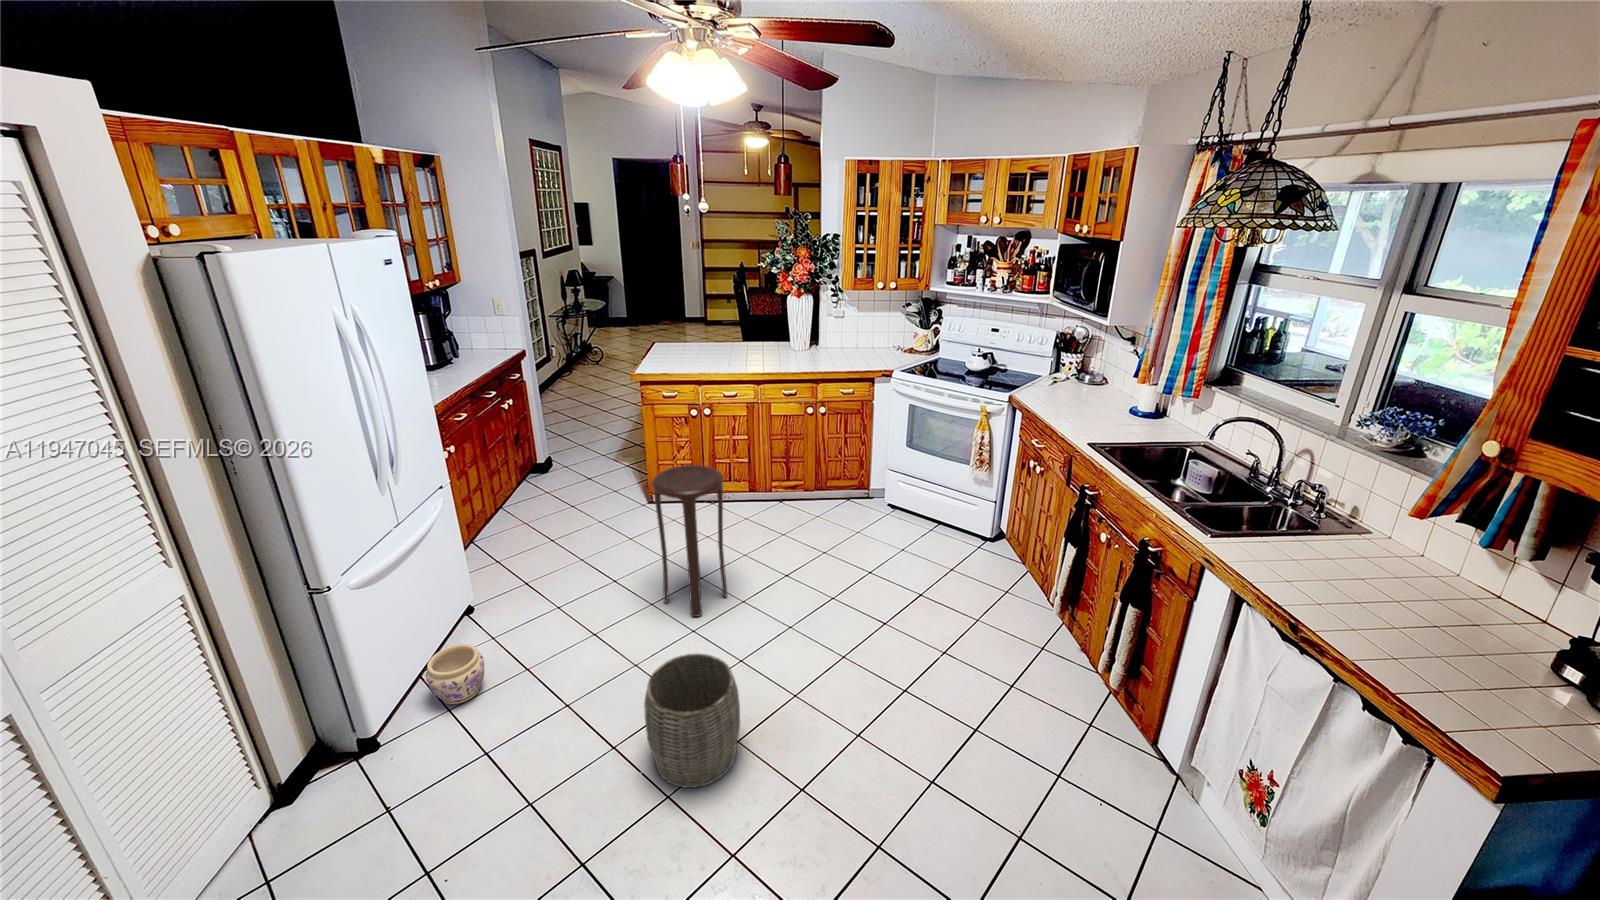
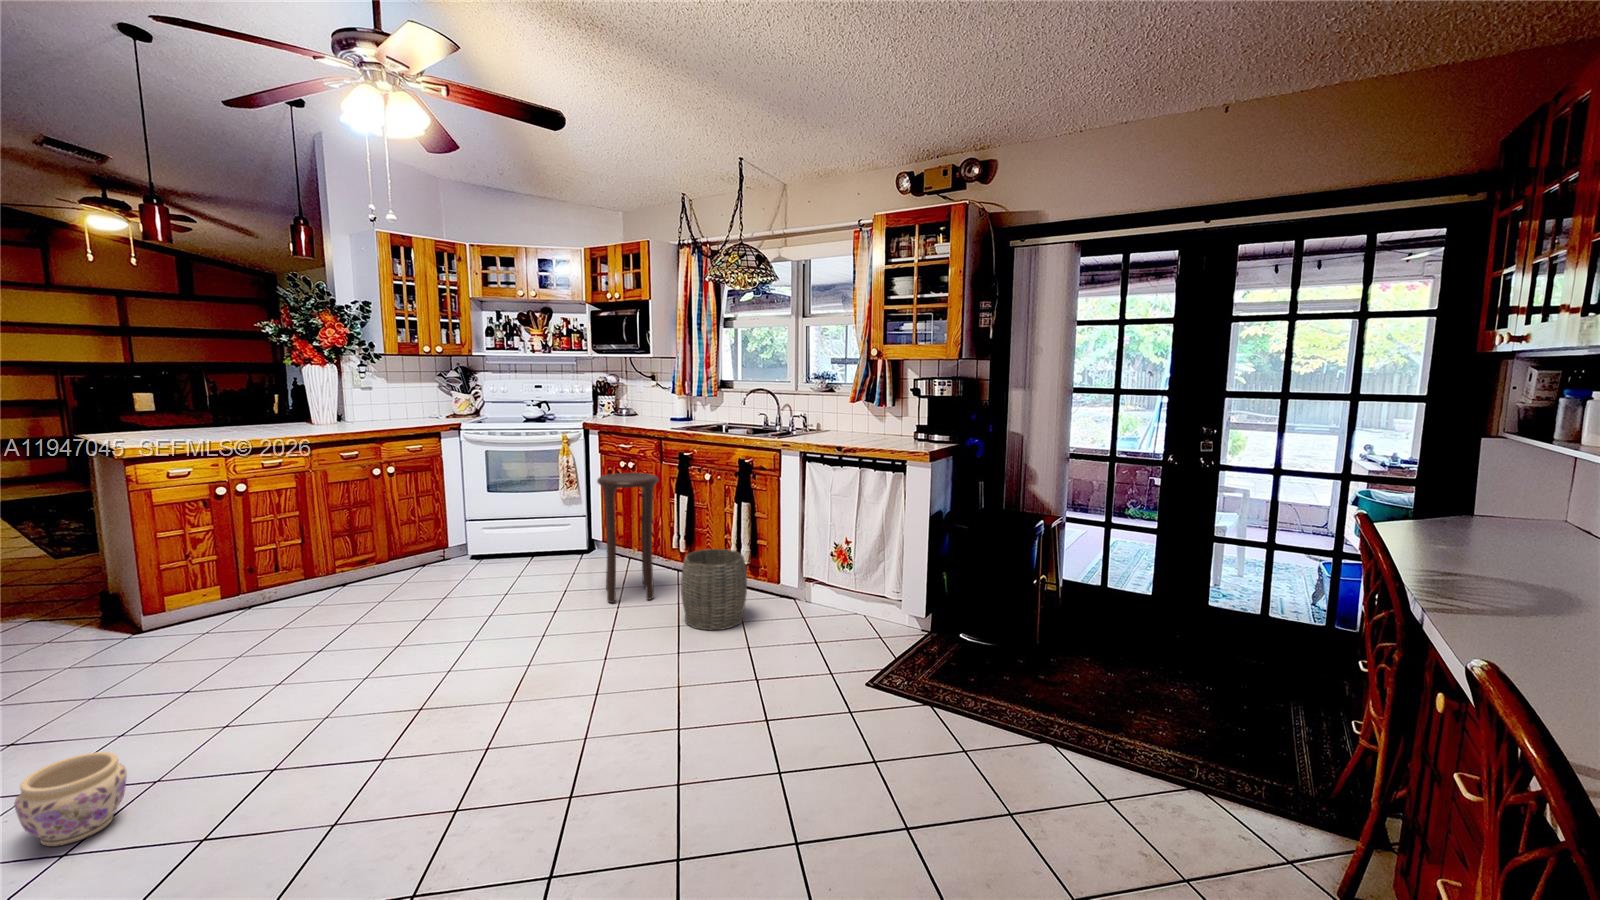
stool: present [652,465,727,617] -> present [597,473,658,603]
woven basket: present [644,653,740,788] -> present [681,549,747,630]

